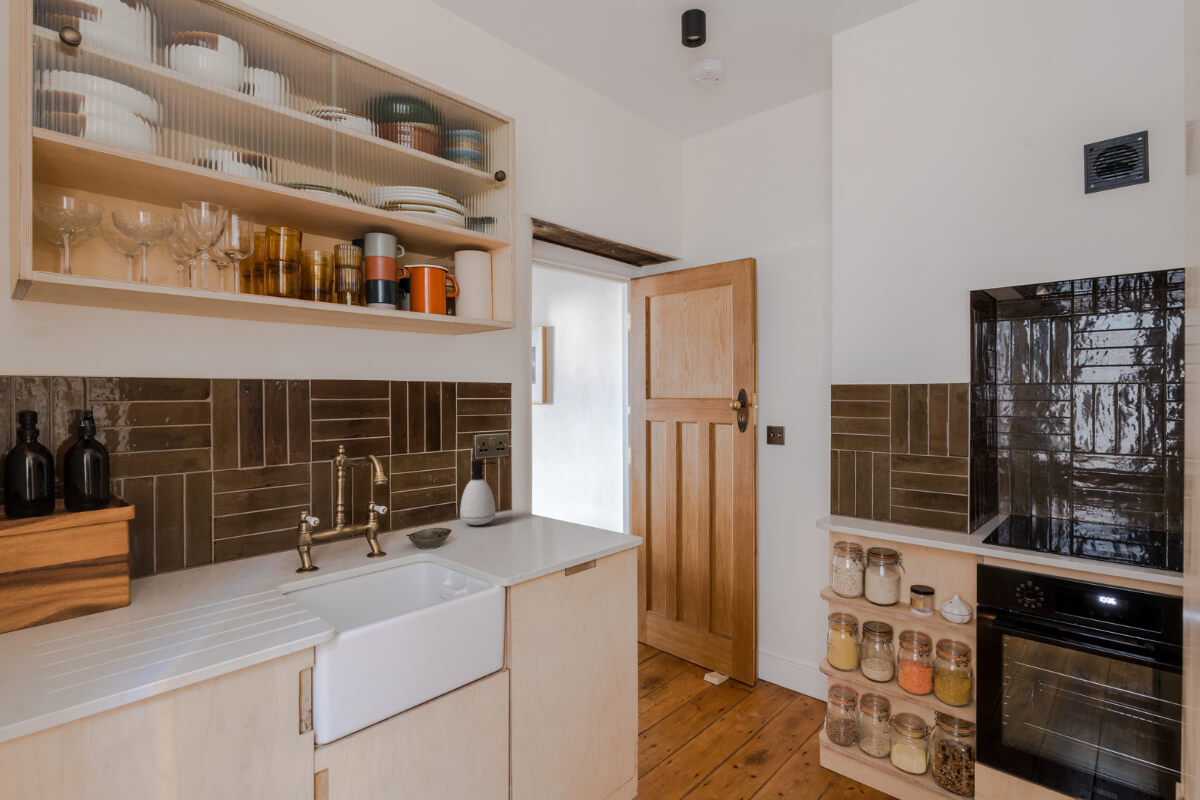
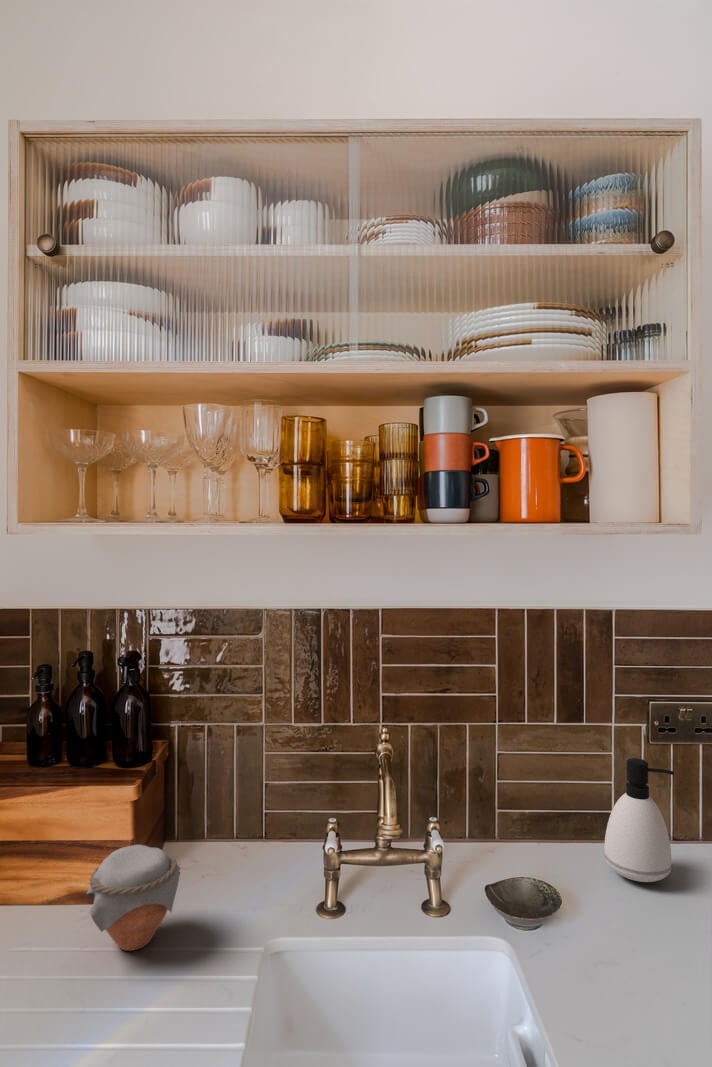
jar: none [114,546,199,622] -> present [86,845,180,951]

